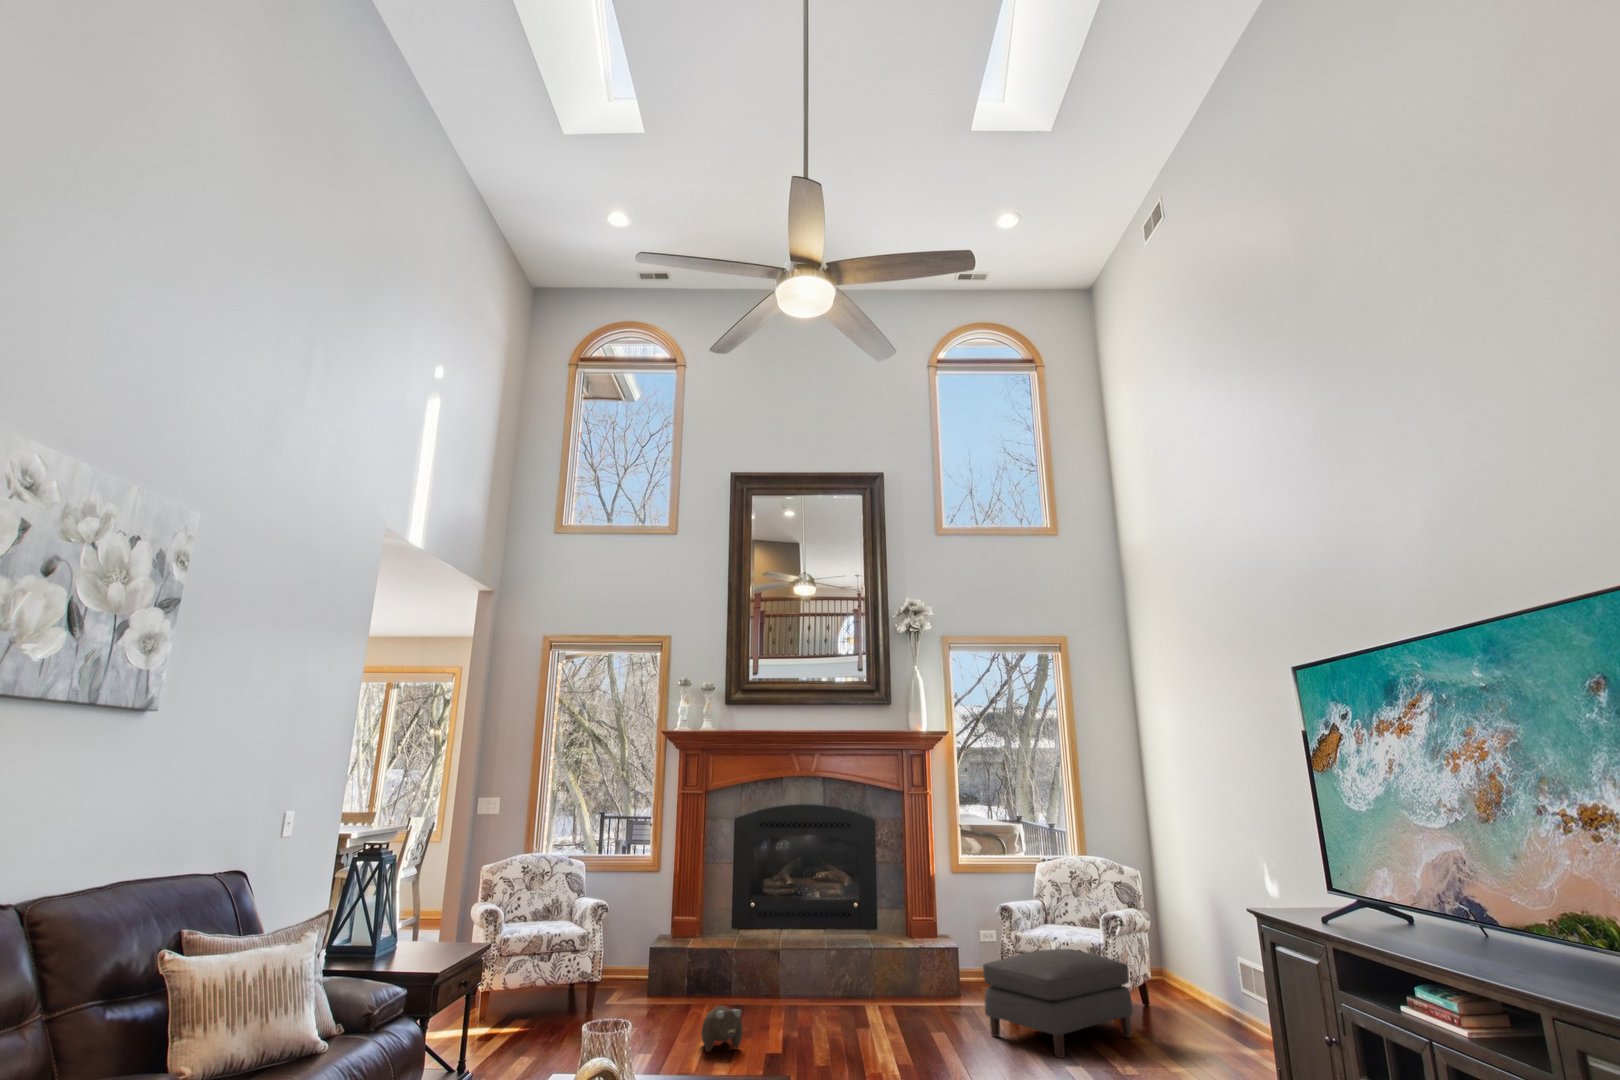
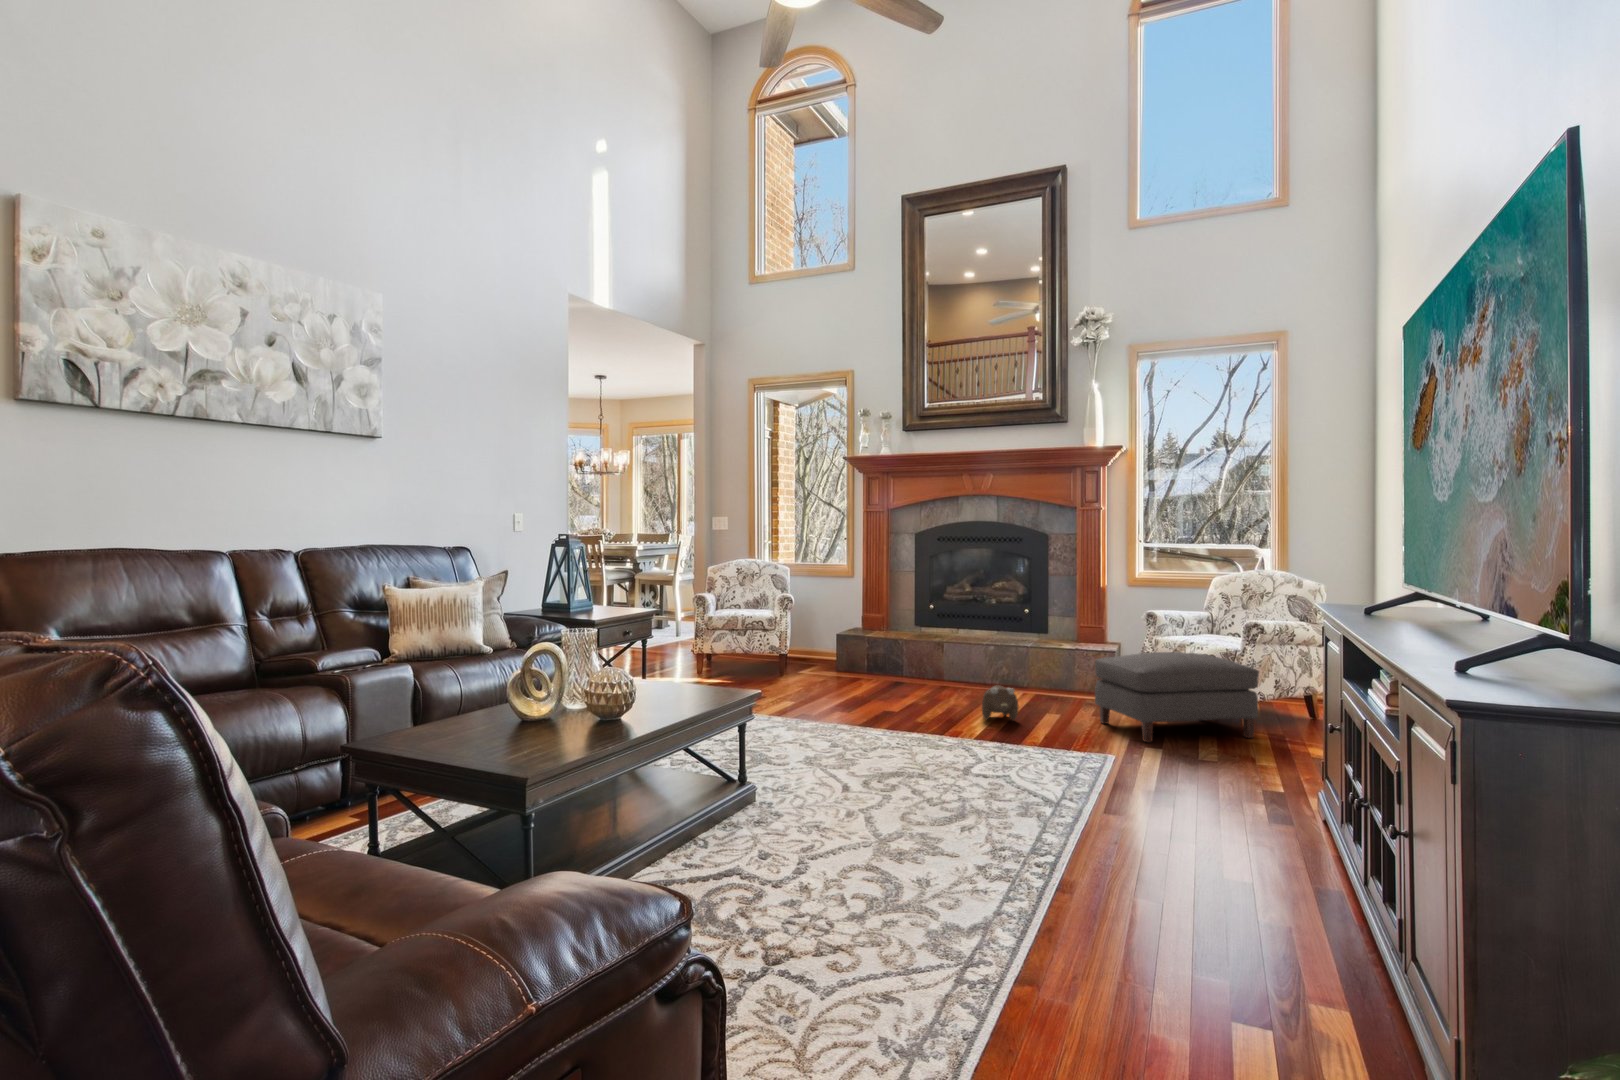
plush toy: present [701,1006,743,1052] -> present [982,685,1018,720]

